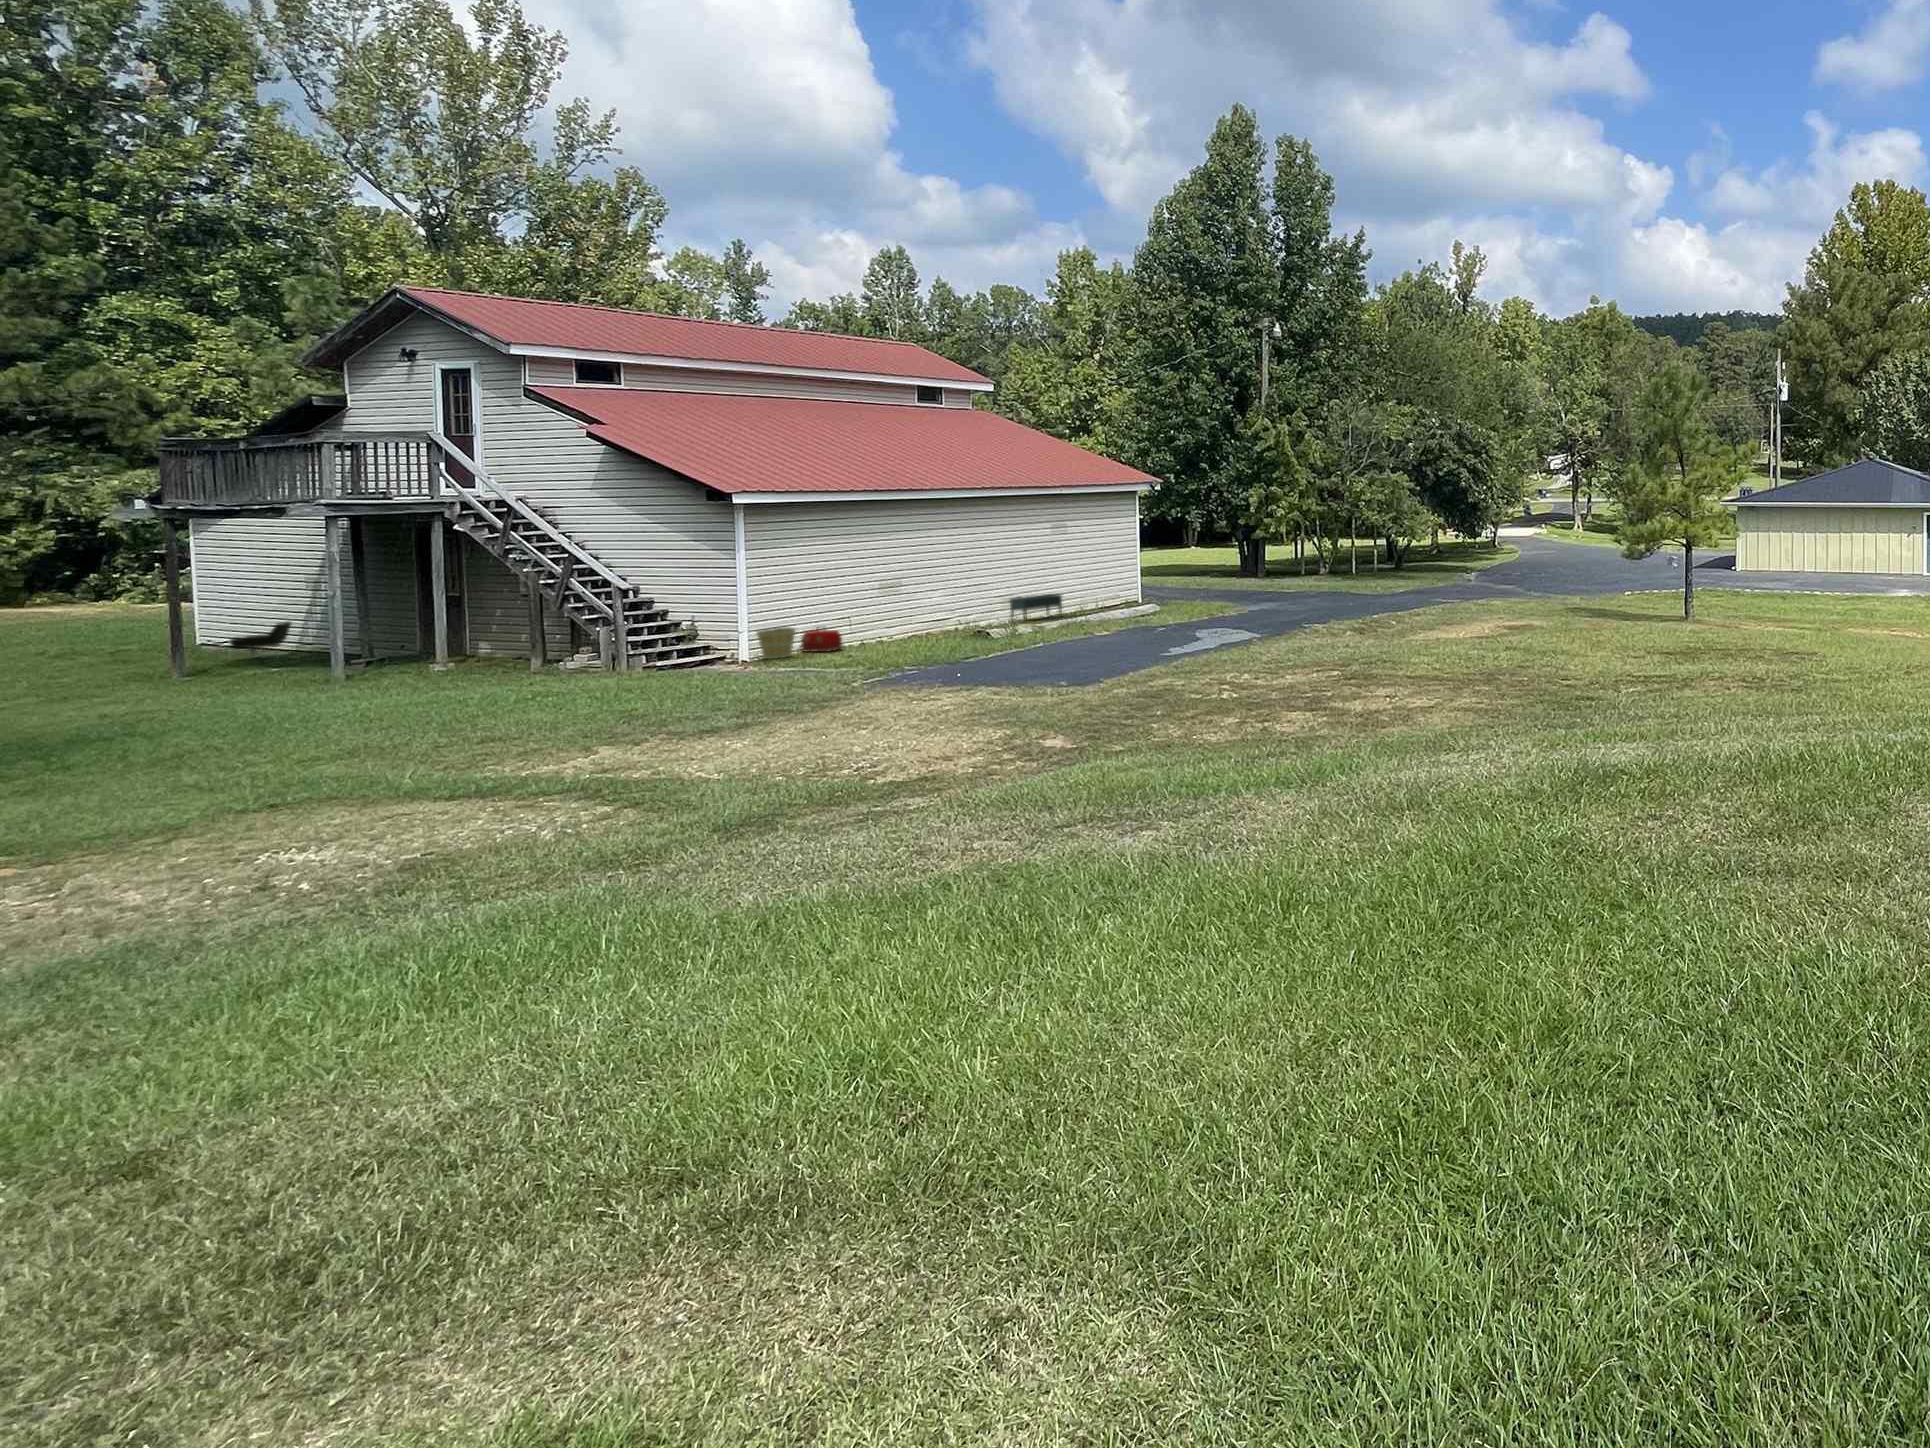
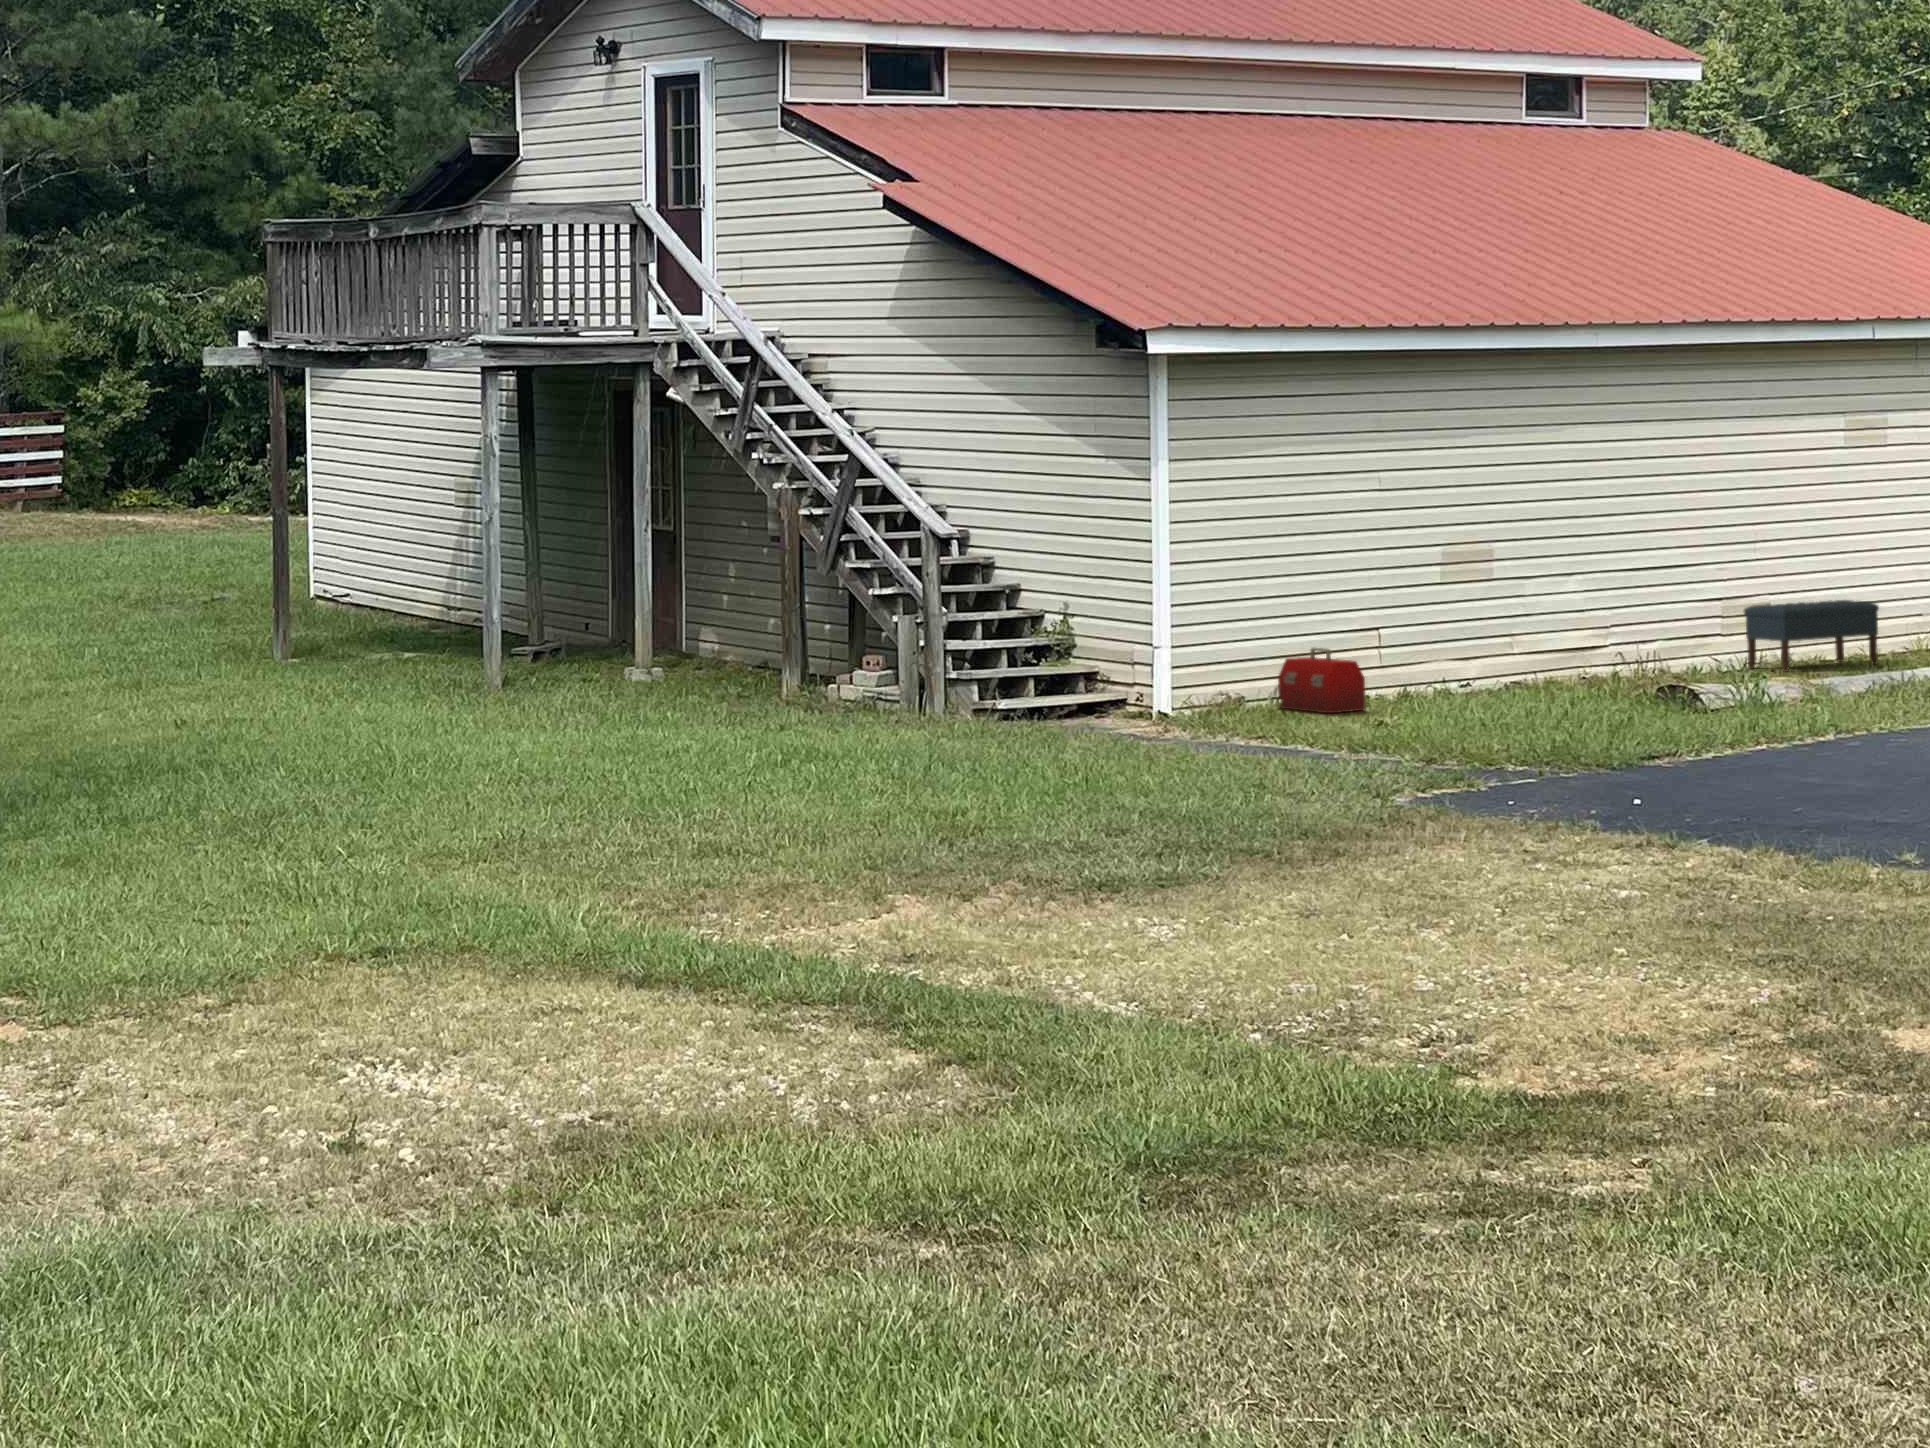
lounge chair: present [230,622,291,658] -> none [357,566,443,636]
wooden bucket: present [757,627,795,659] -> none [1187,645,1269,720]

